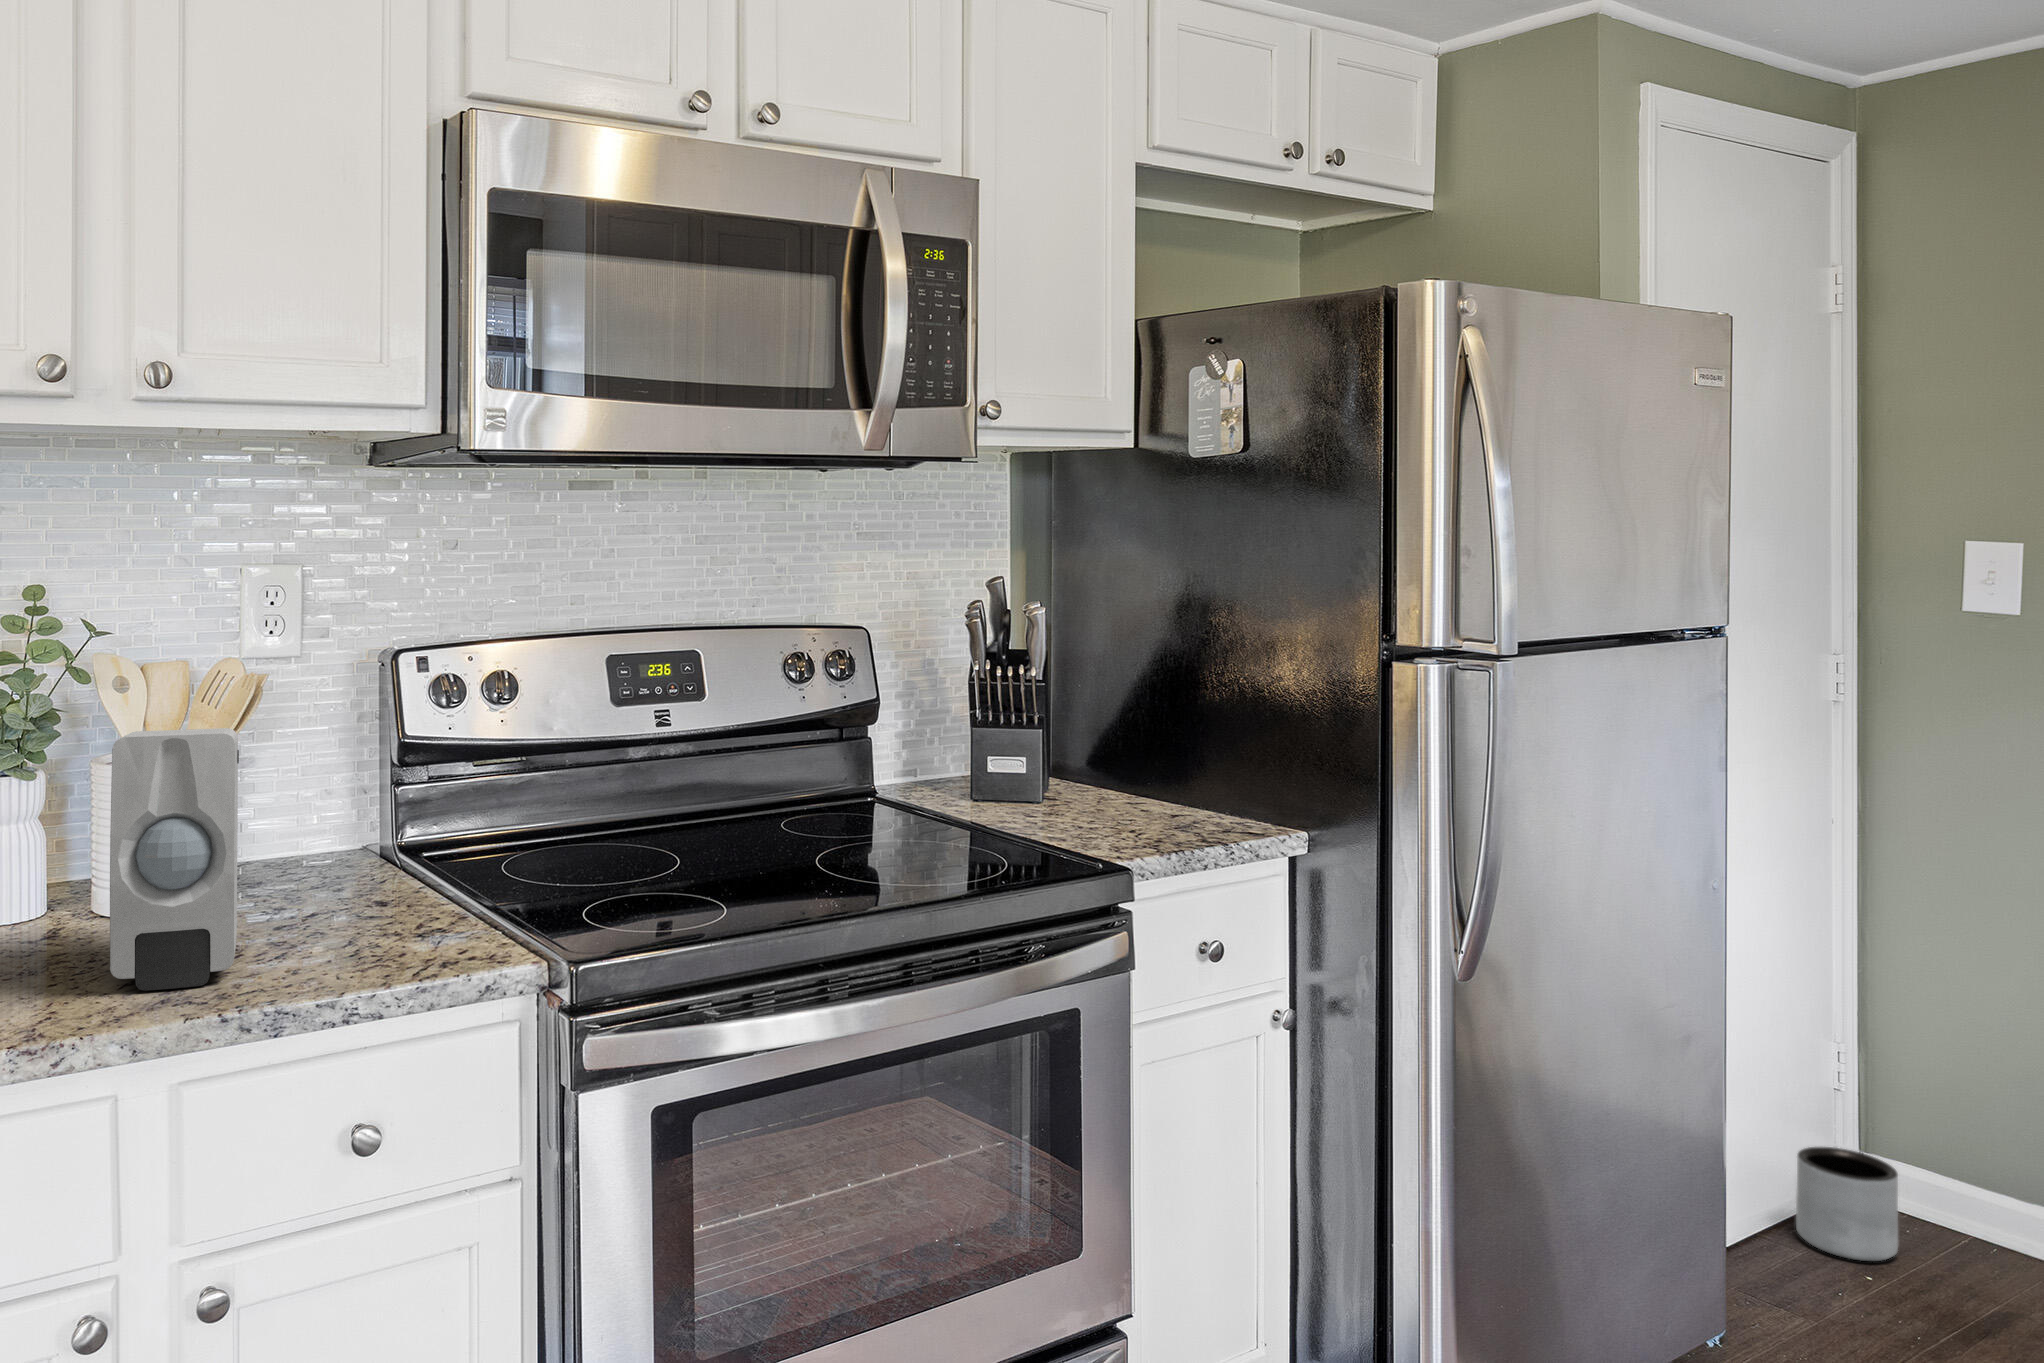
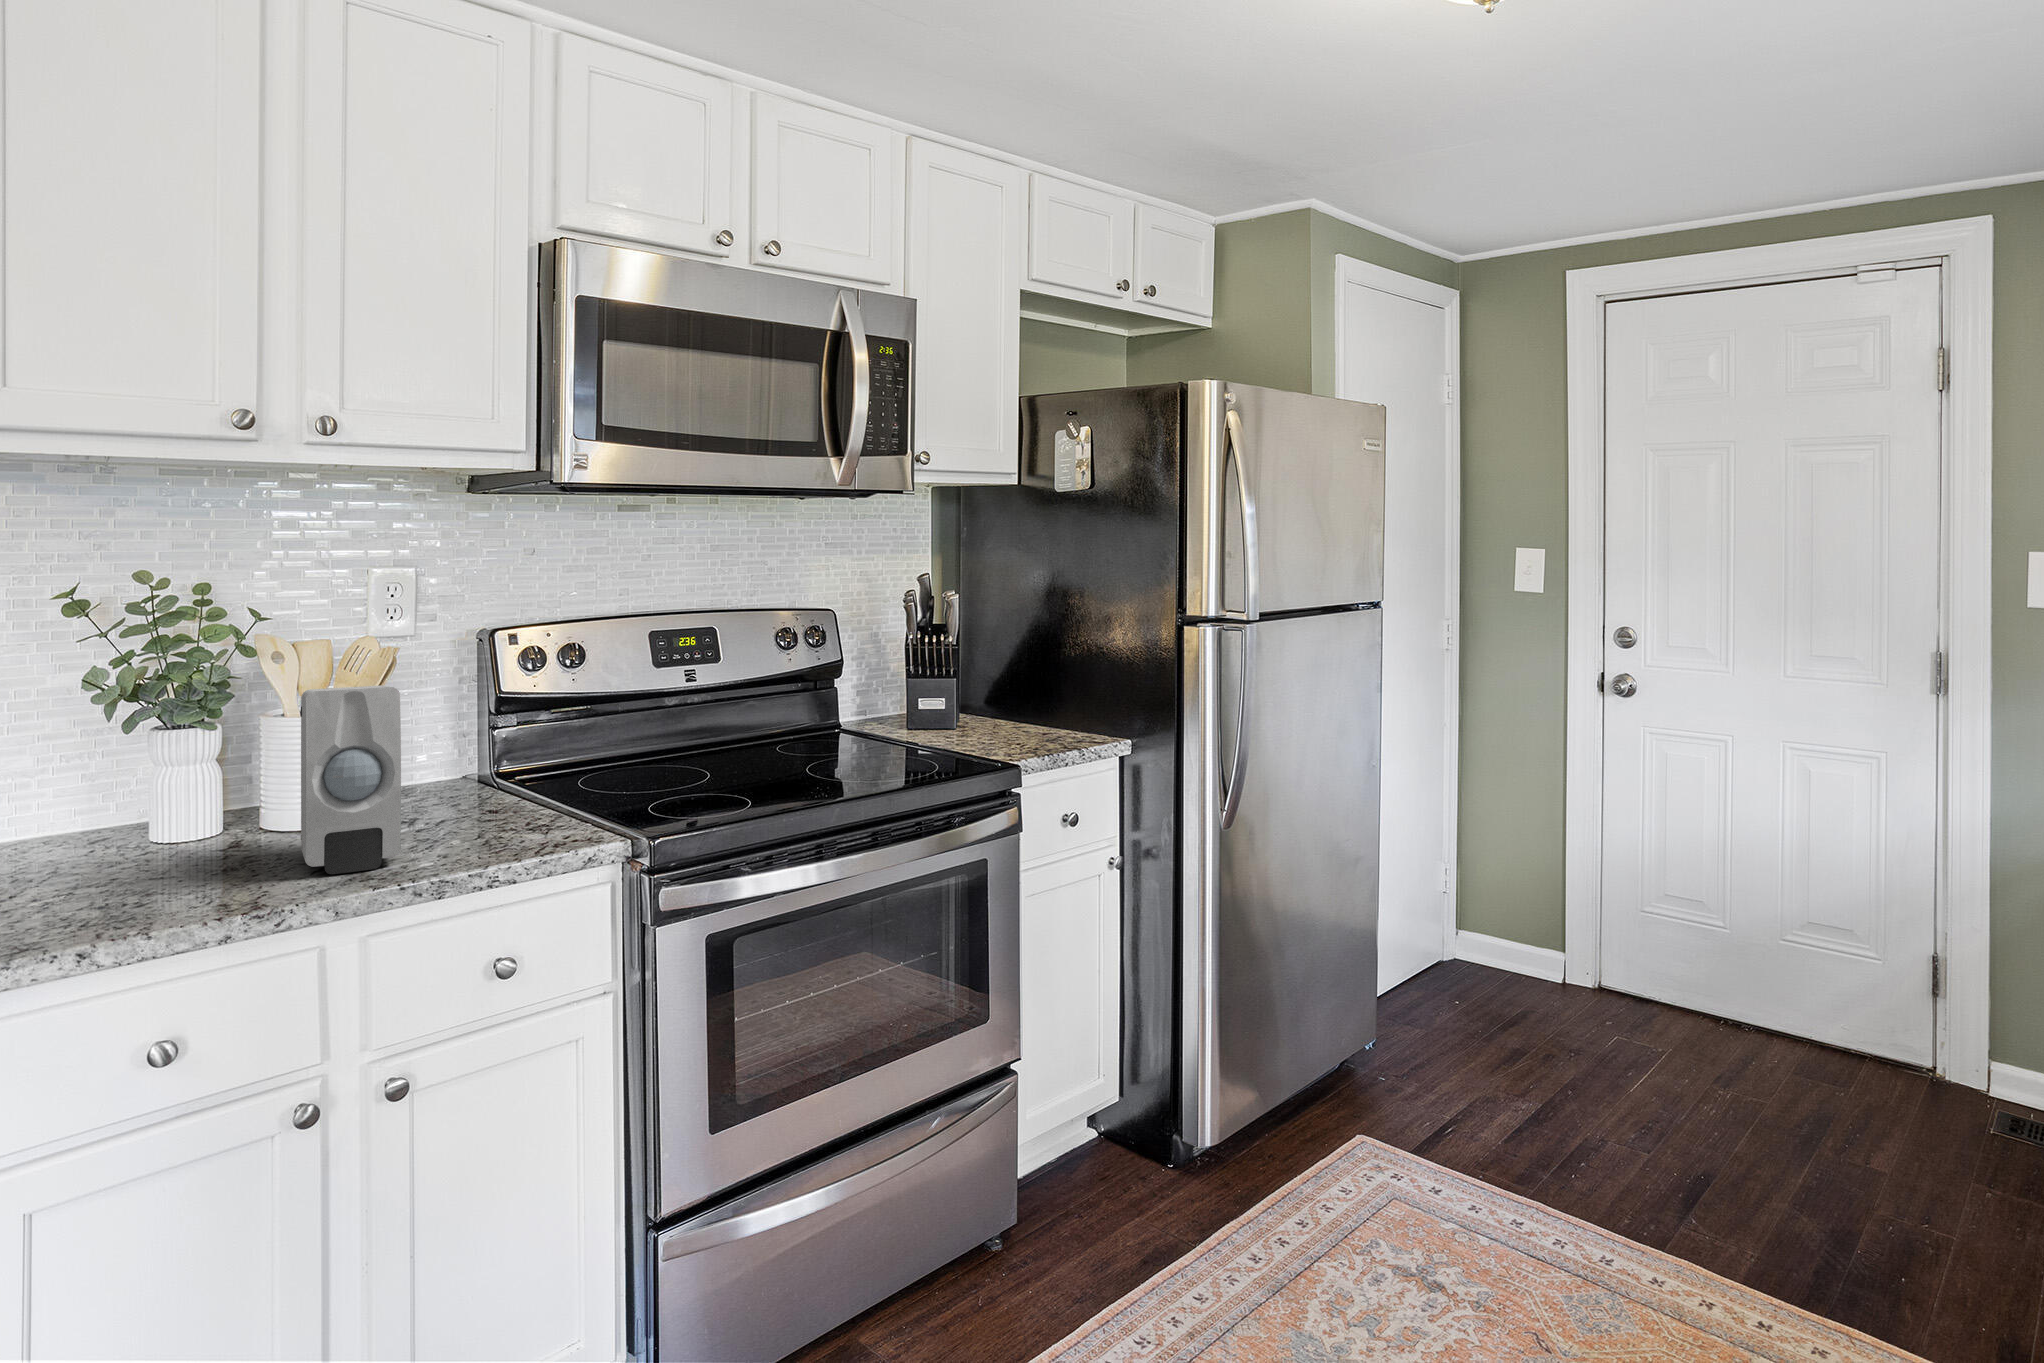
planter: present [1796,1147,1898,1261] -> none [1428,932,1484,1000]

